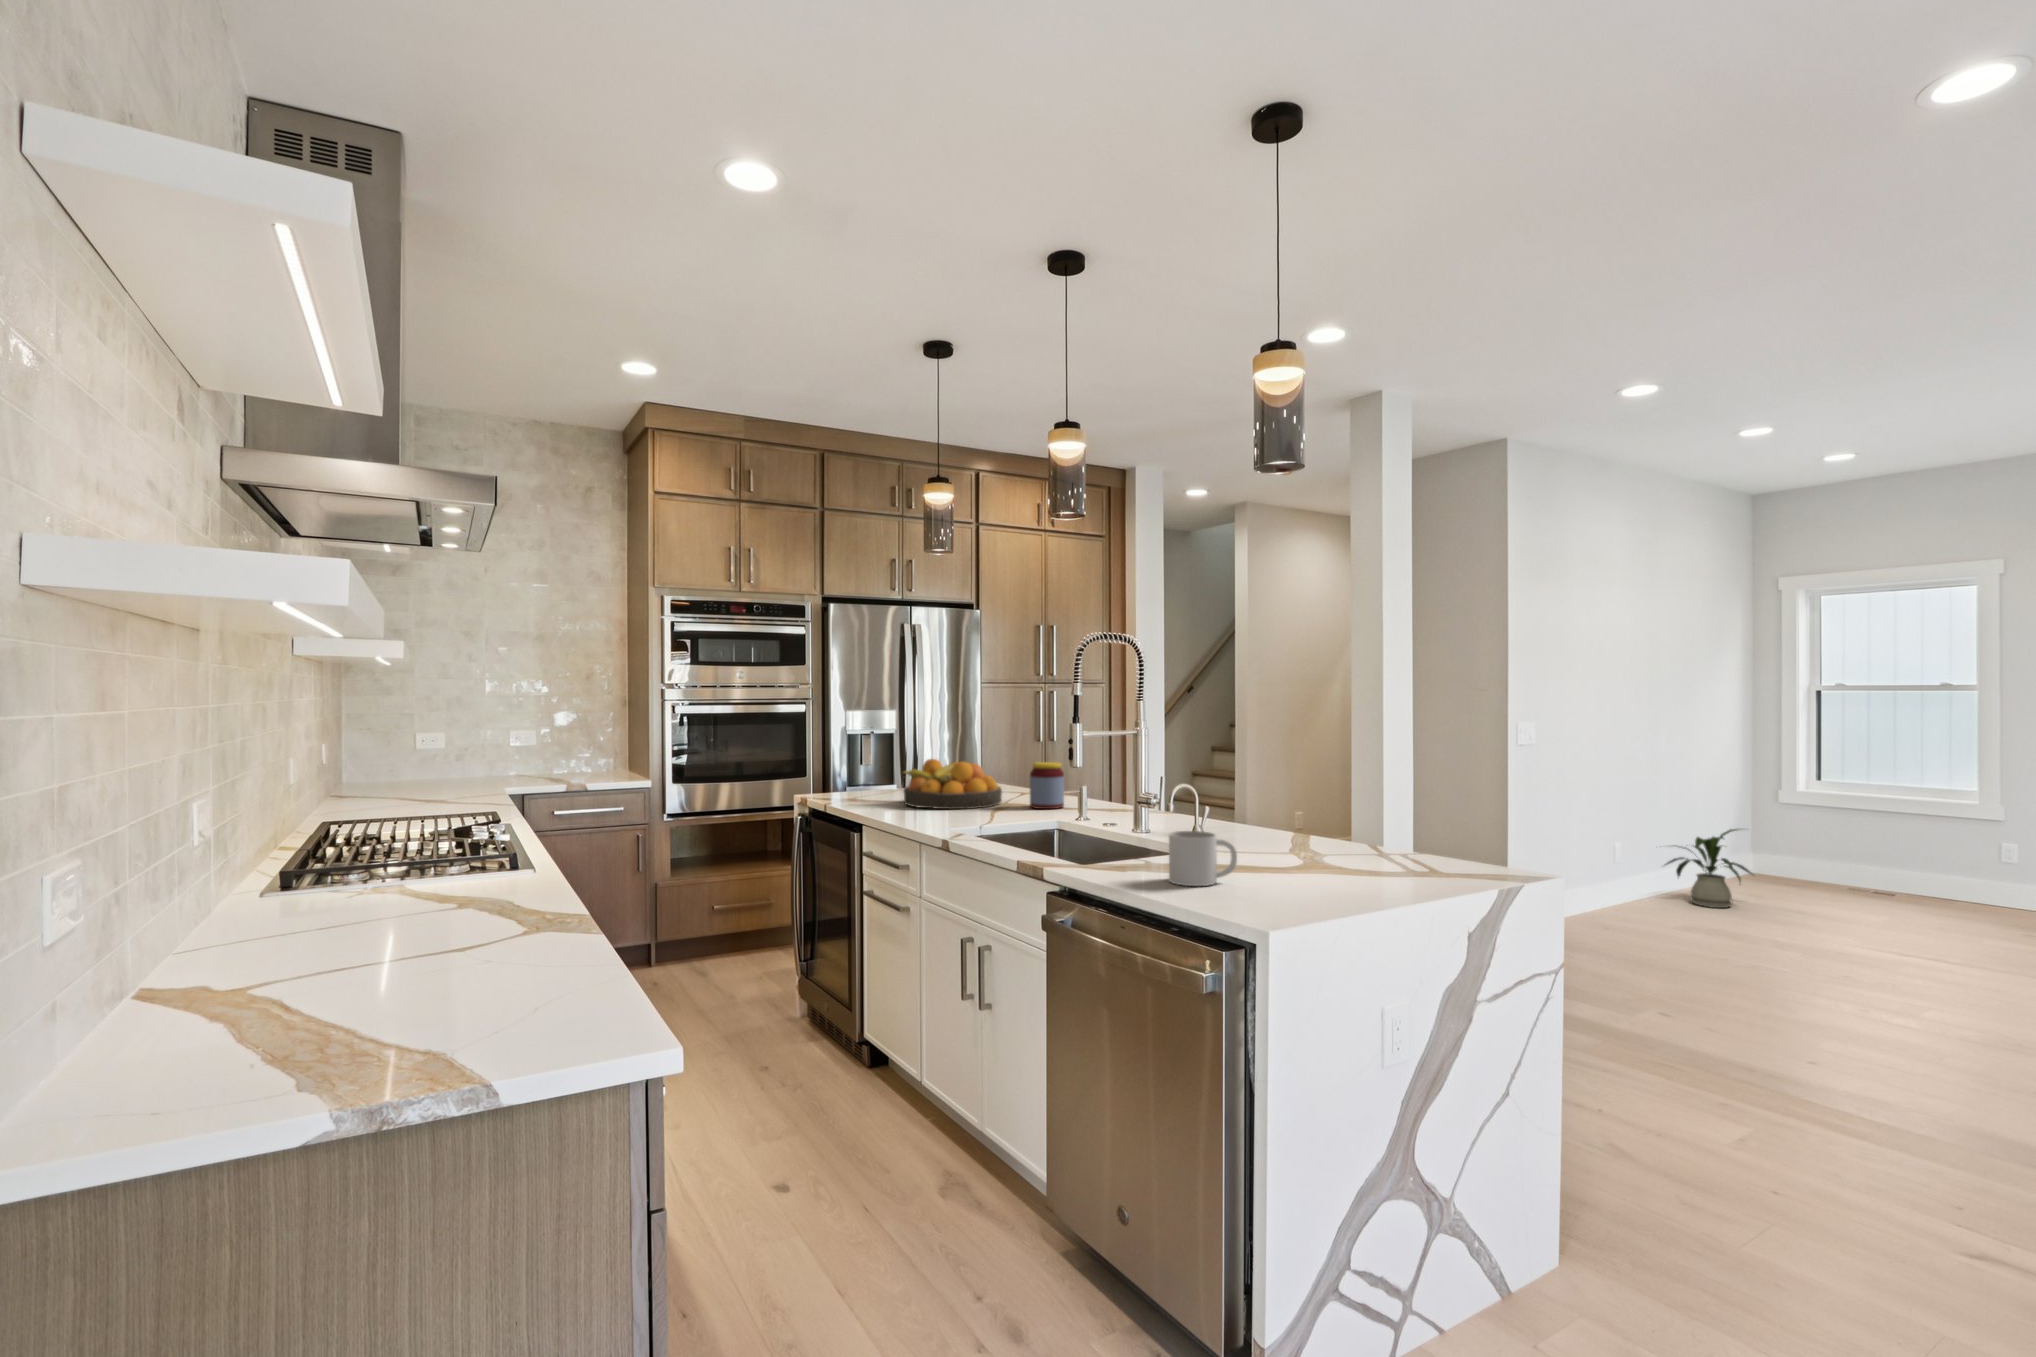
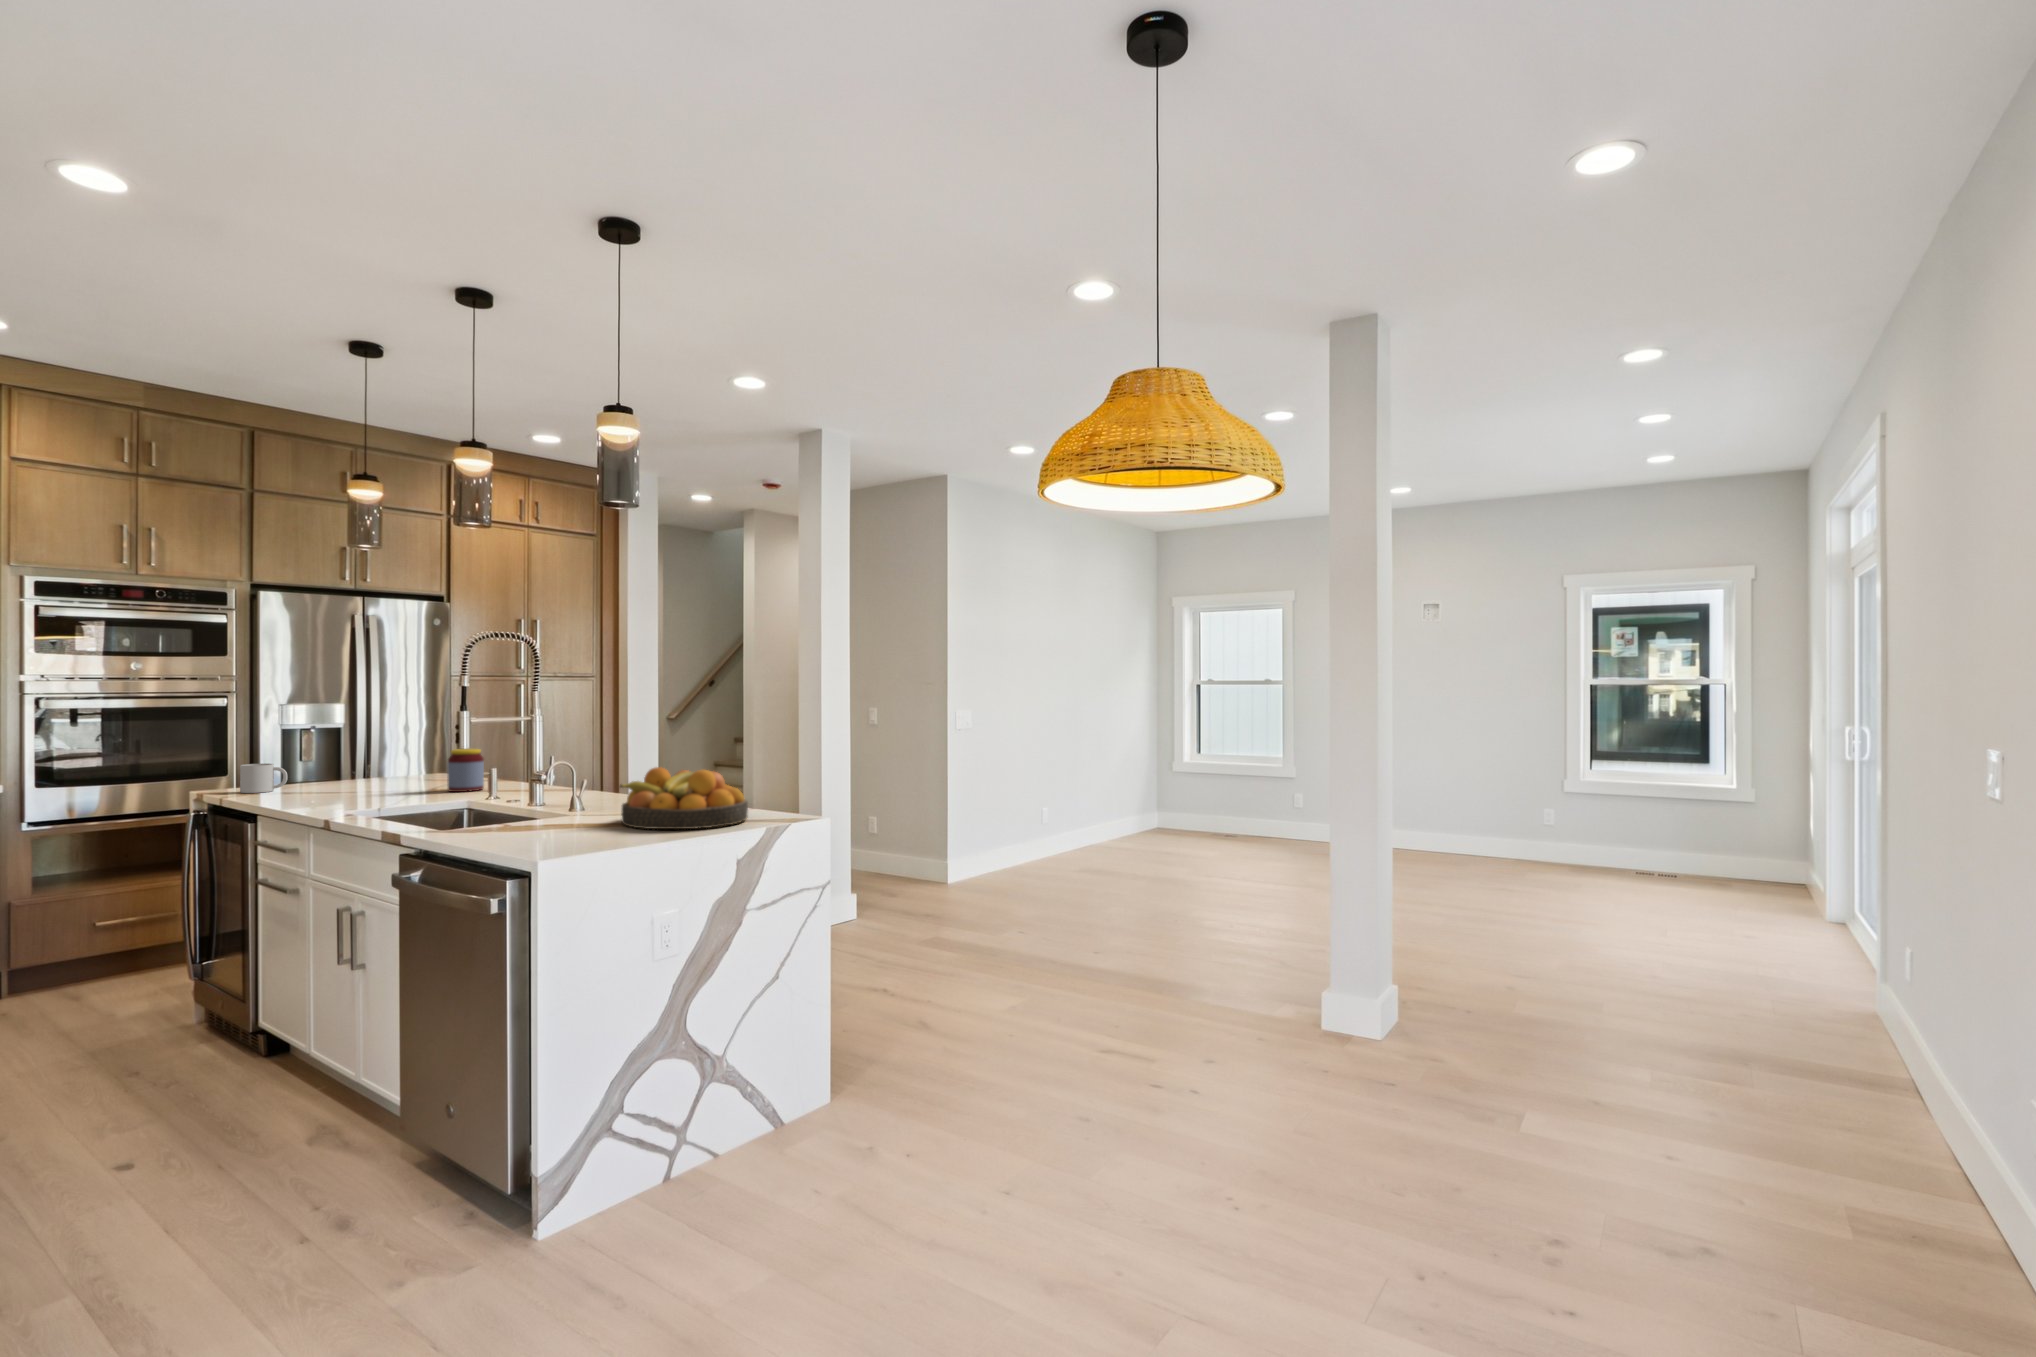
fruit bowl: present [902,759,1002,809] -> present [620,767,748,829]
house plant: present [1664,829,1751,908] -> none [1074,792,1141,855]
mug: present [1169,831,1237,886] -> present [240,764,288,793]

